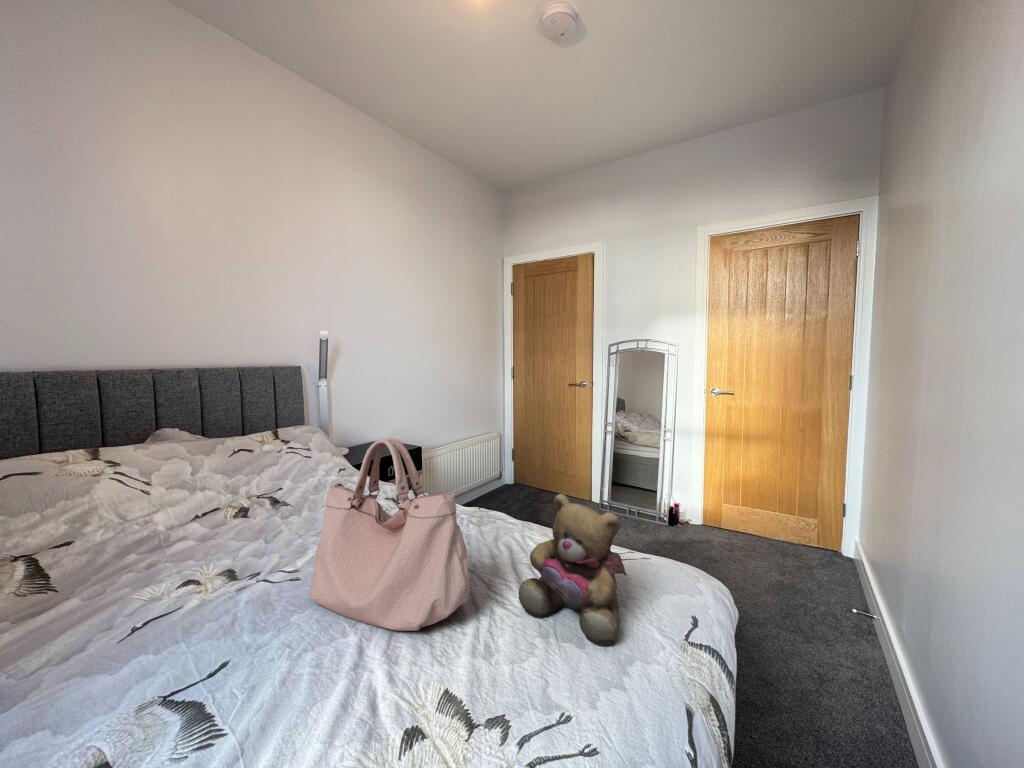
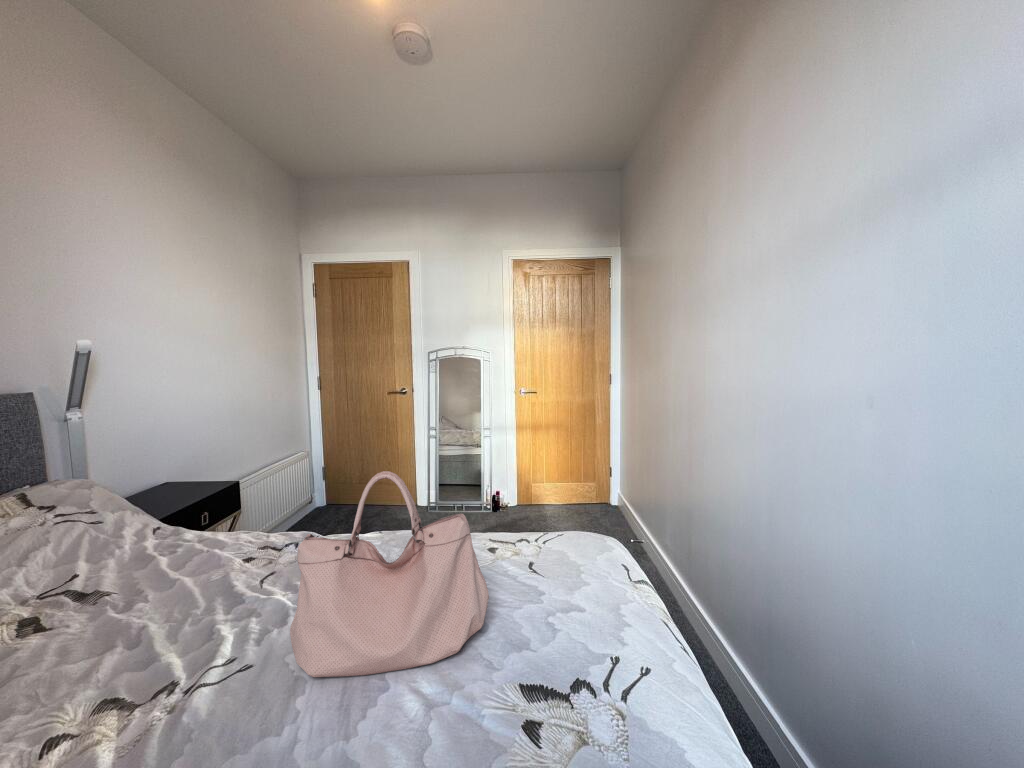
teddy bear: present [519,494,626,646] -> none [513,494,603,606]

